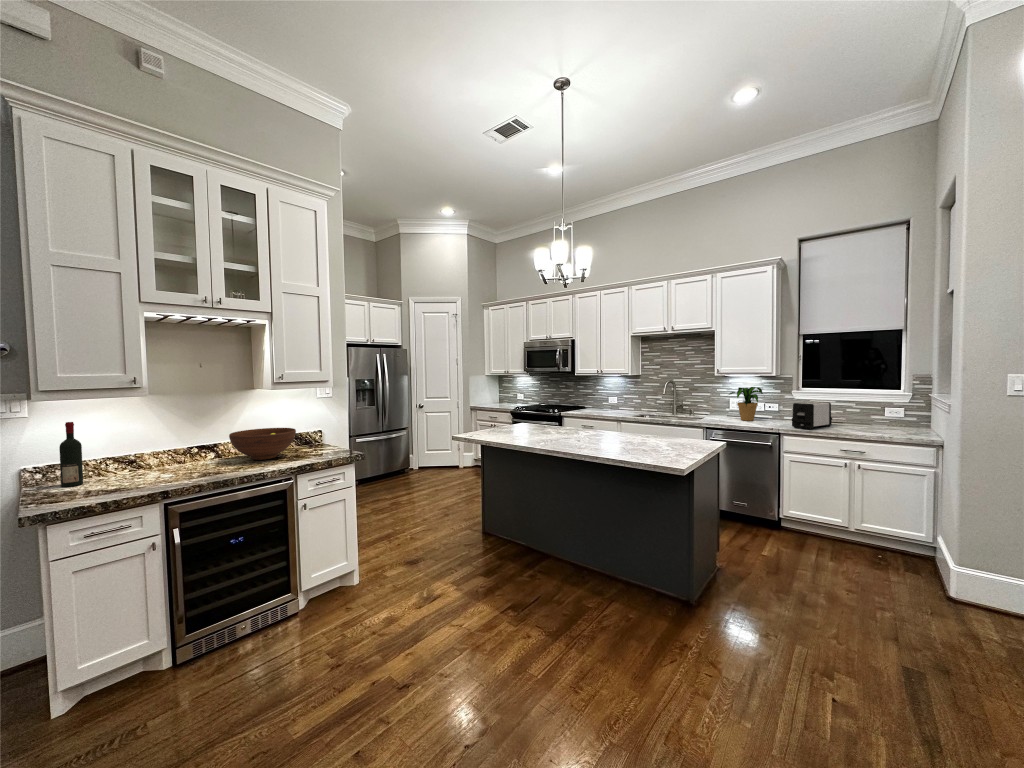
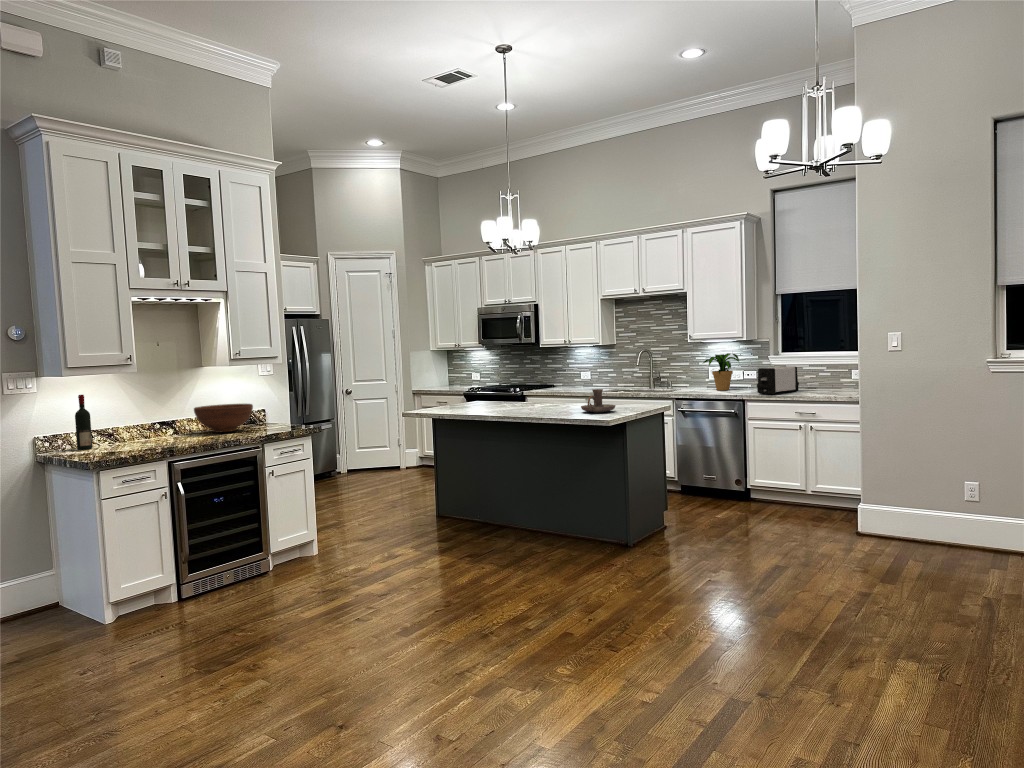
candle holder: none [637,425,675,450] -> present [581,389,615,413]

